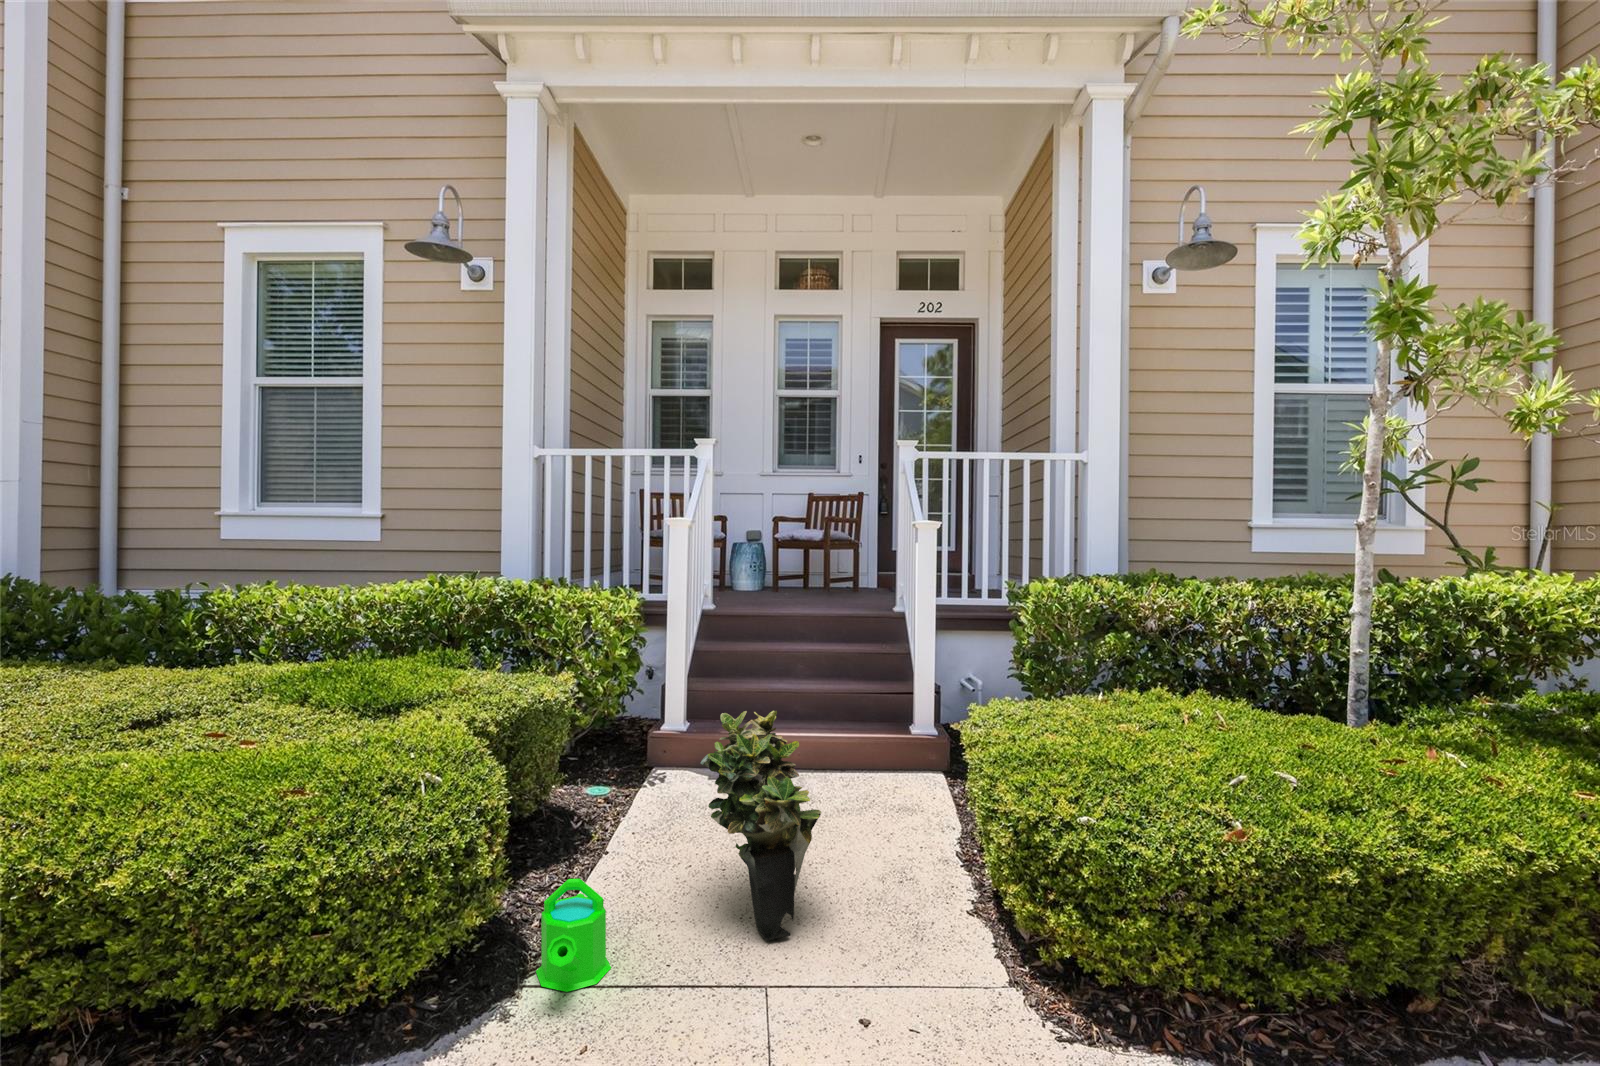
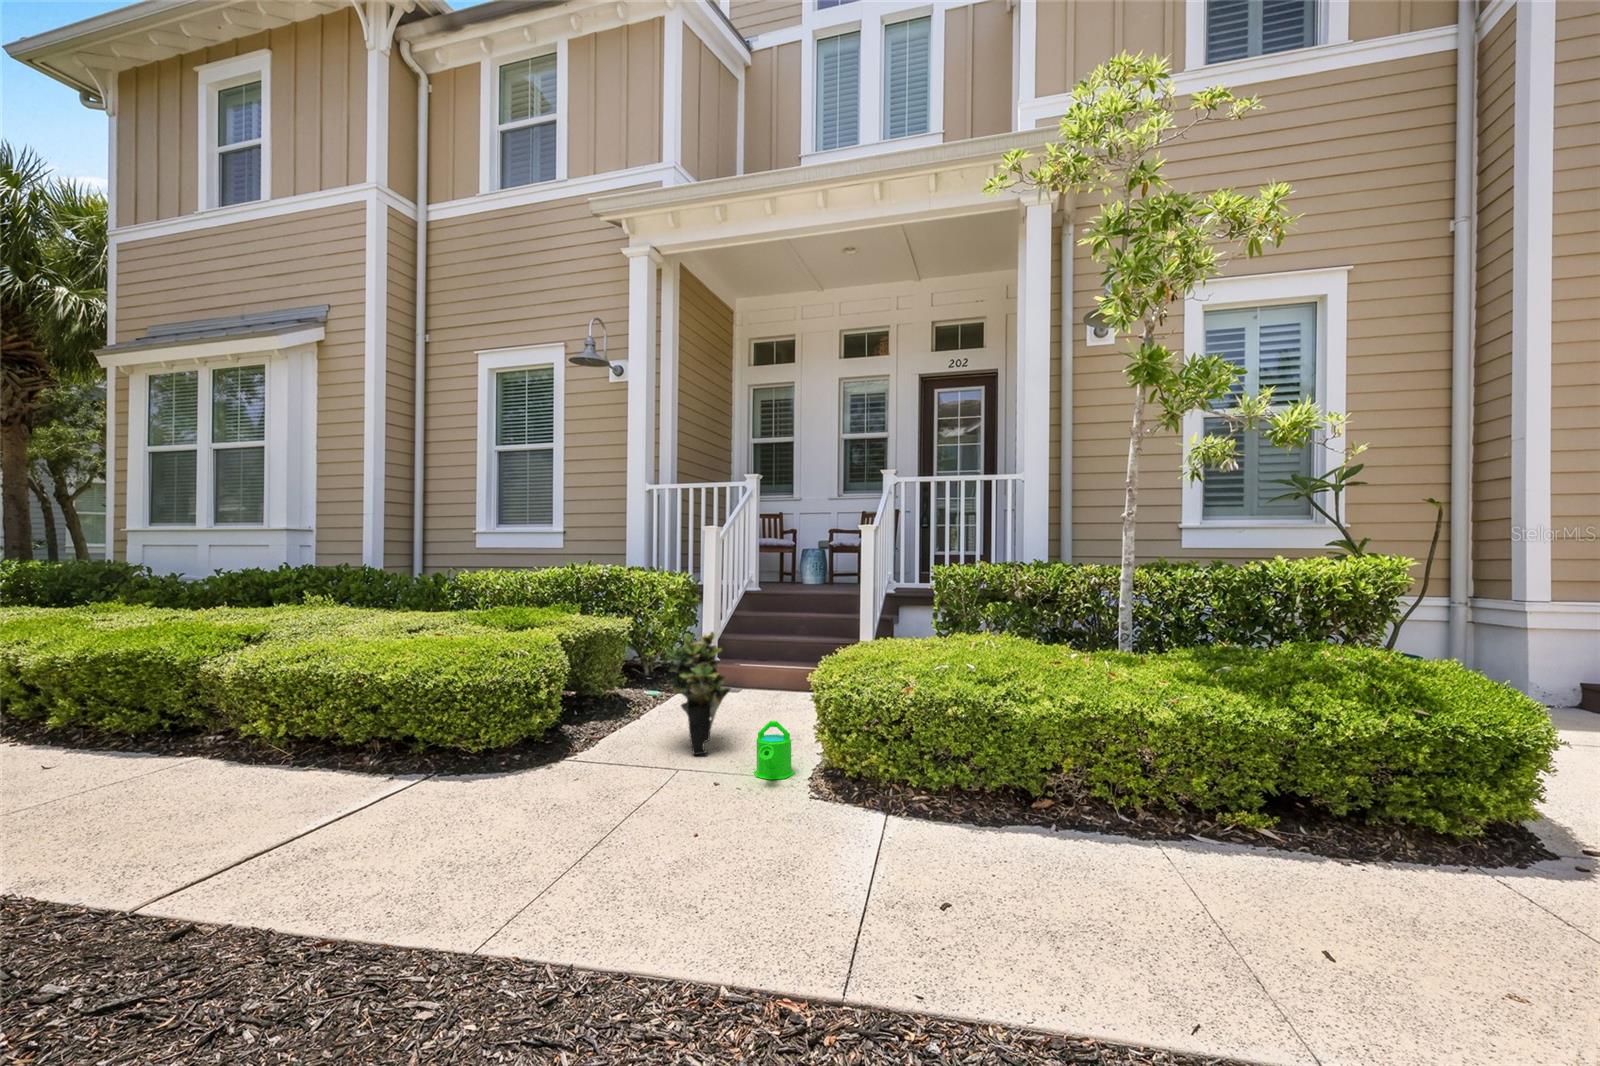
watering can: present [536,878,611,992] -> present [754,721,794,780]

